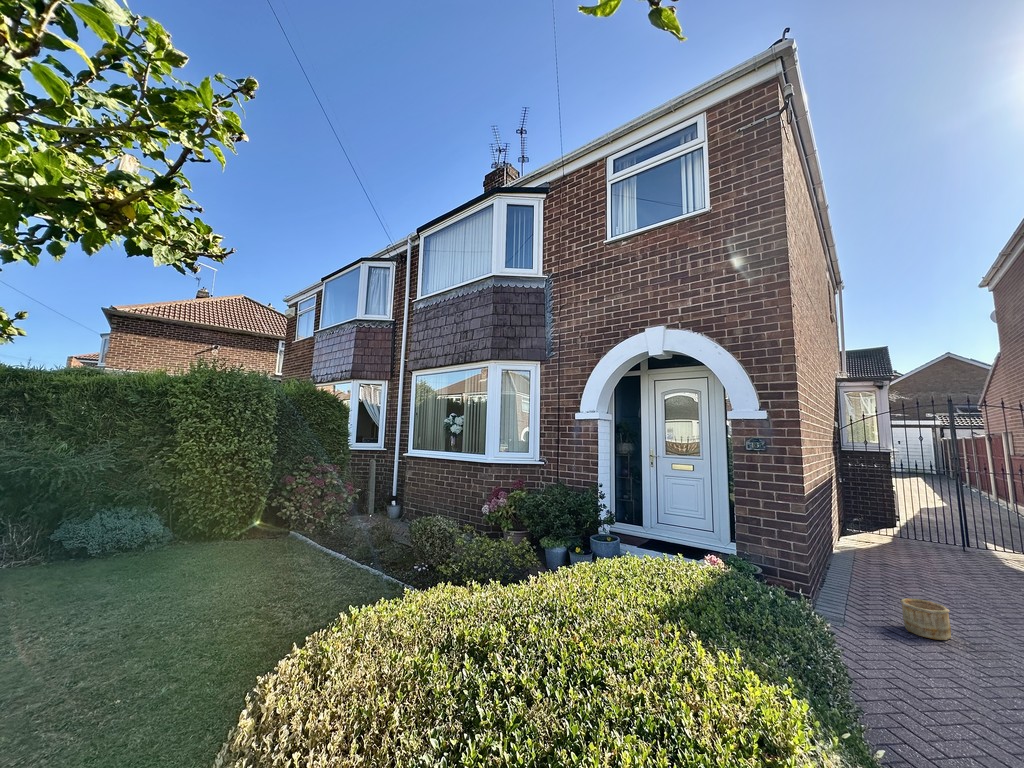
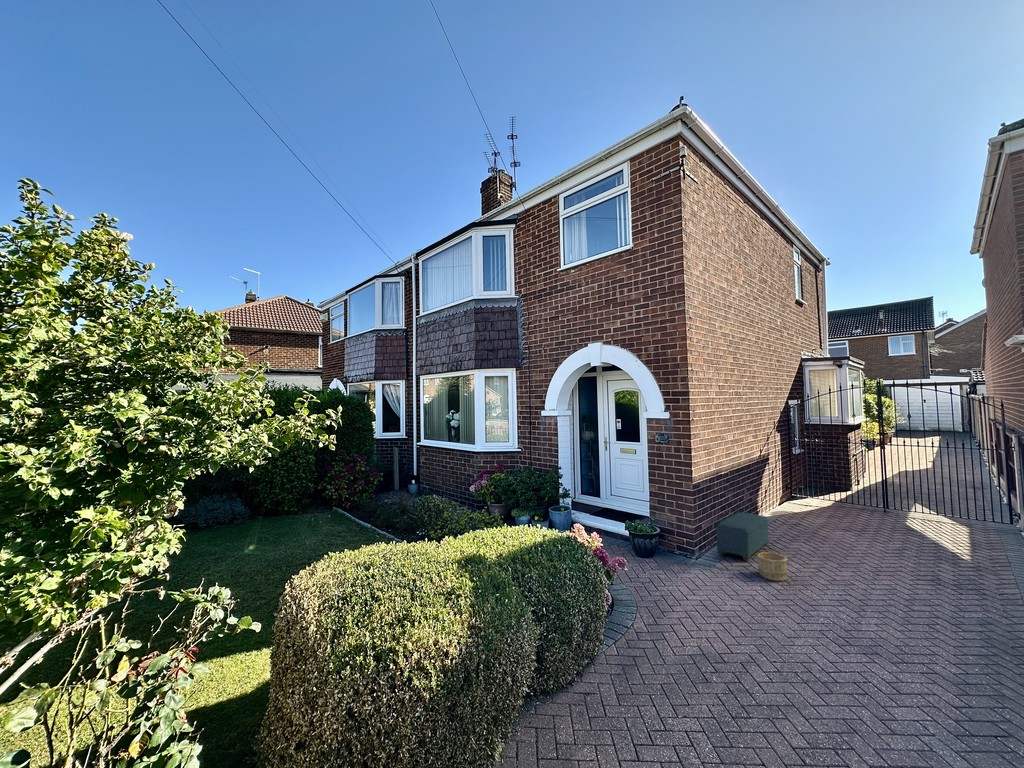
bench: none [822,546,875,611] -> present [716,512,768,561]

